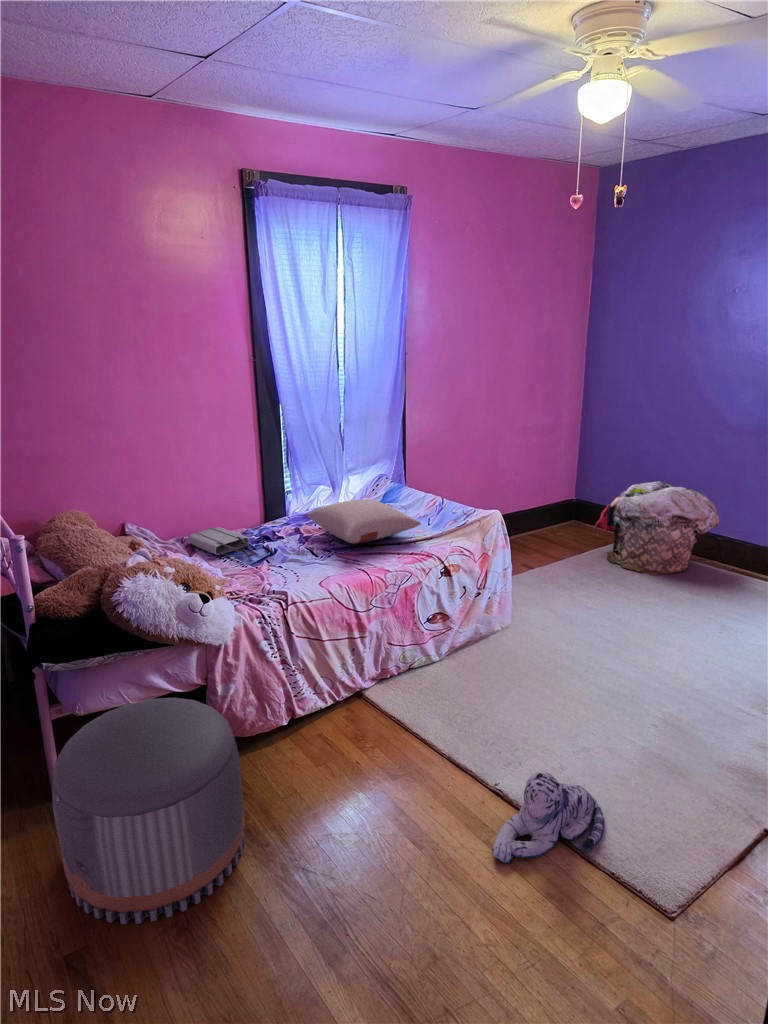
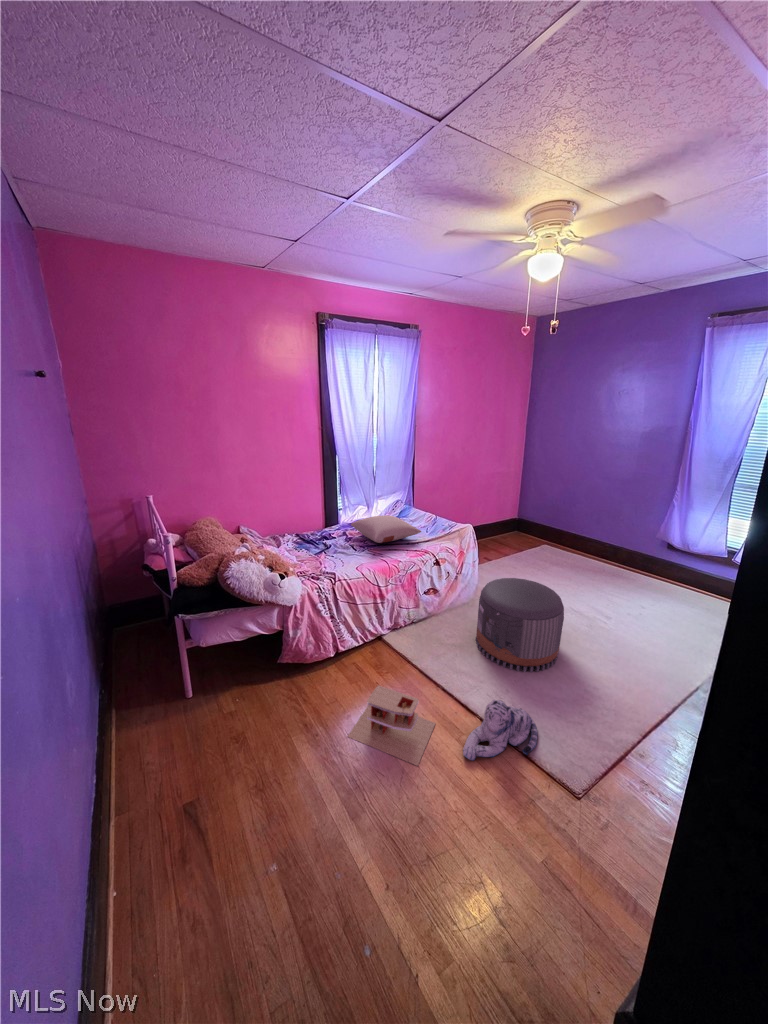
laundry basket: present [594,481,719,575] -> none [529,508,610,567]
tote bag: present [188,527,254,557] -> none [278,530,317,549]
pouf: present [52,698,245,924] -> present [476,578,564,672]
toy house: none [316,760,451,874] -> present [348,685,435,765]

